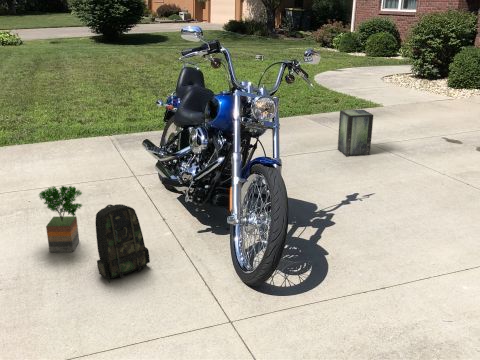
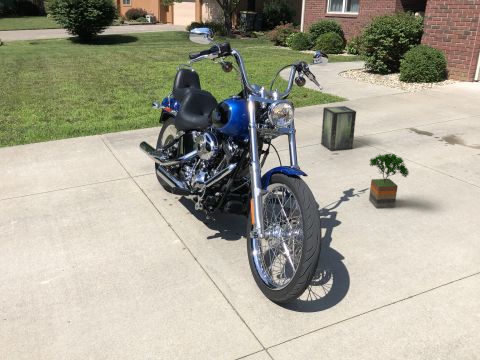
potted tree: present [39,186,82,252] -> present [369,154,409,208]
backpack: present [96,204,150,283] -> none [107,220,166,306]

